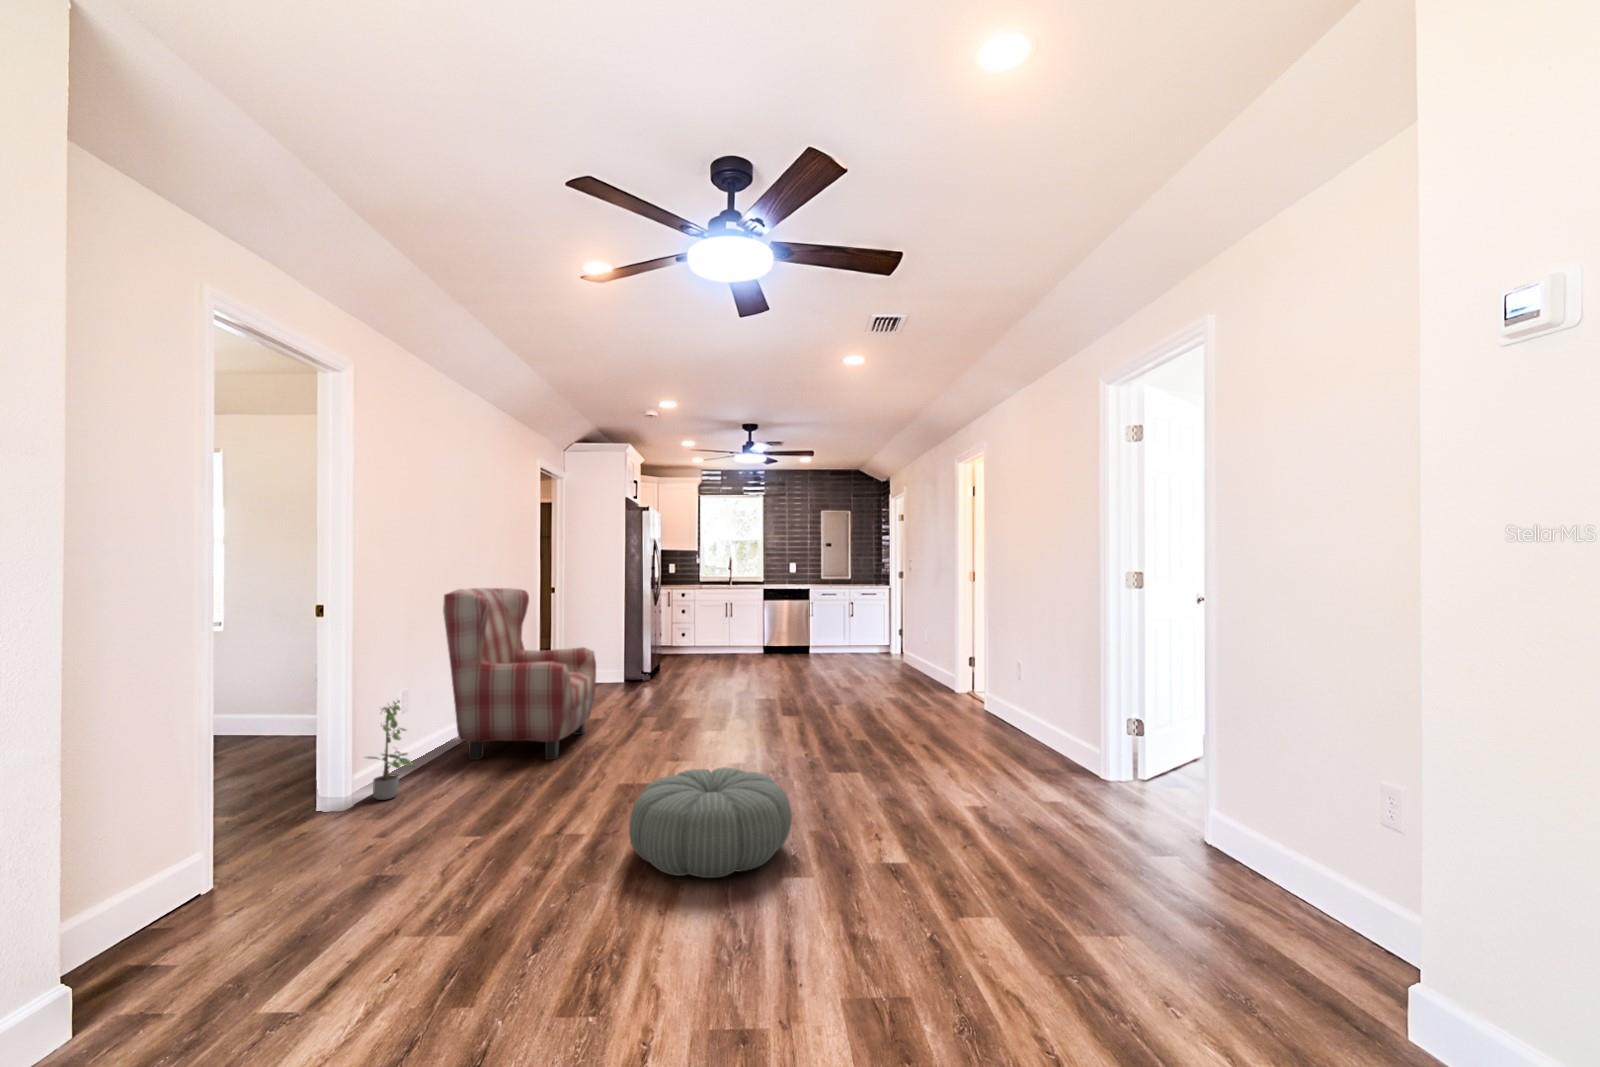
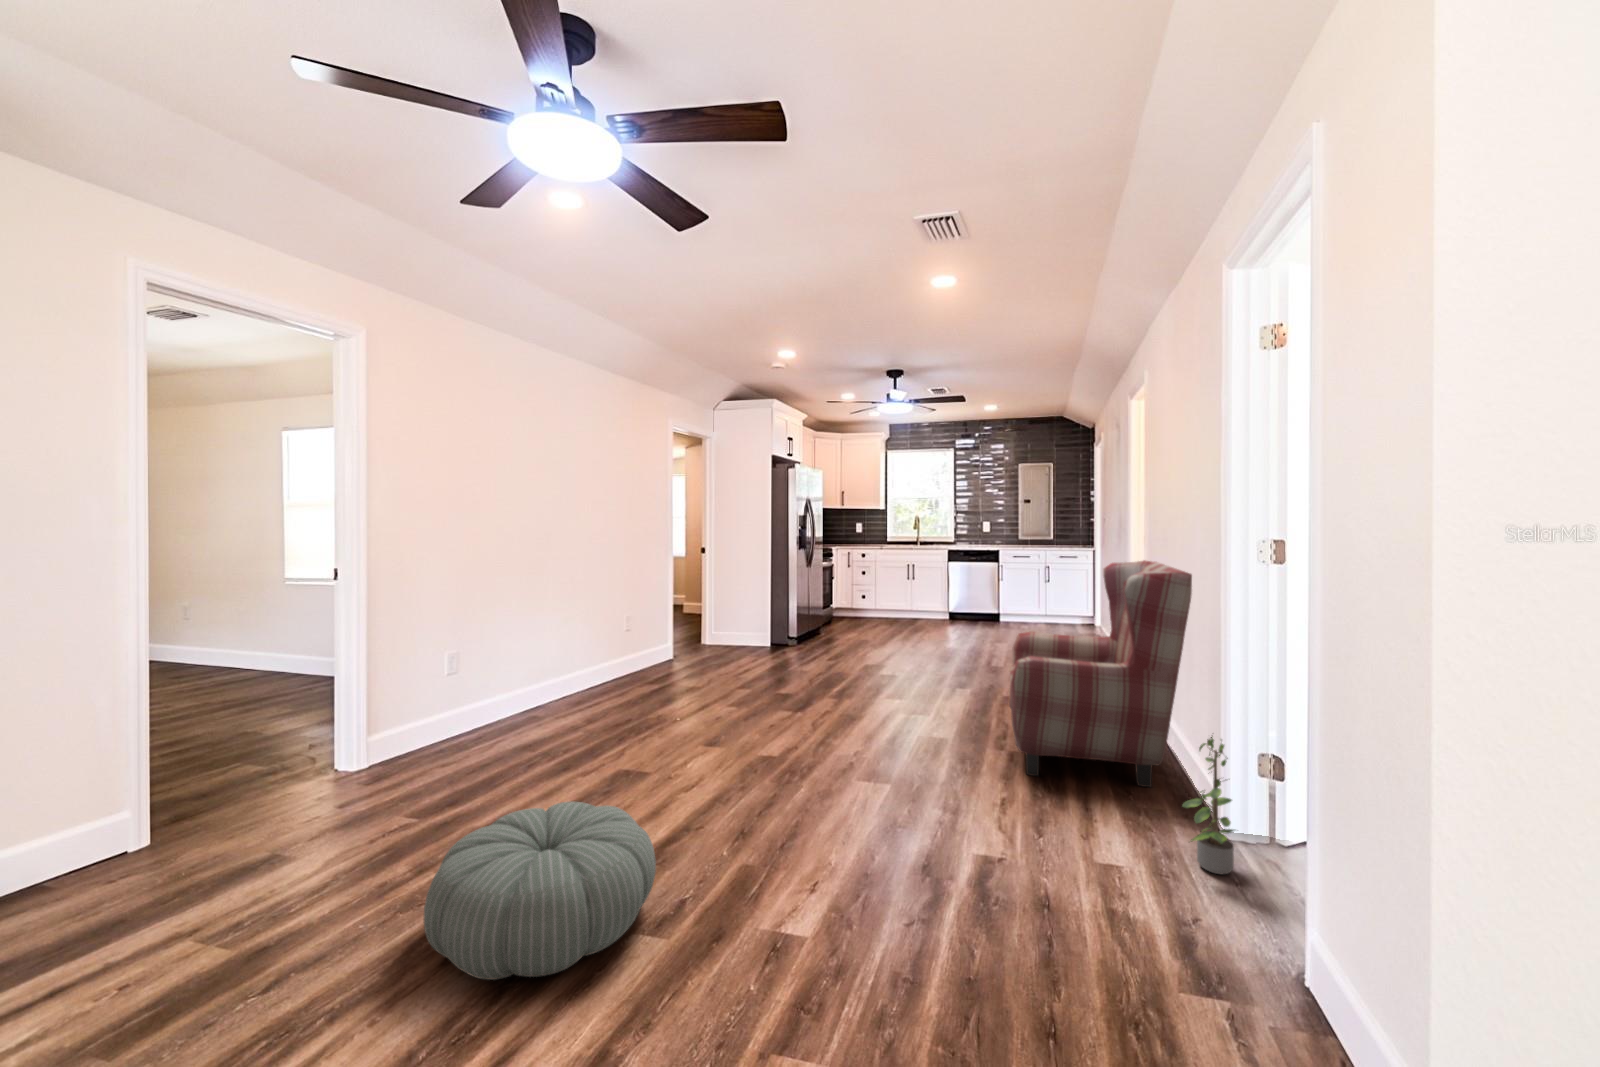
armchair: present [443,588,596,760] -> present [1009,560,1192,787]
potted plant: present [367,700,414,800] -> present [1183,736,1234,874]

